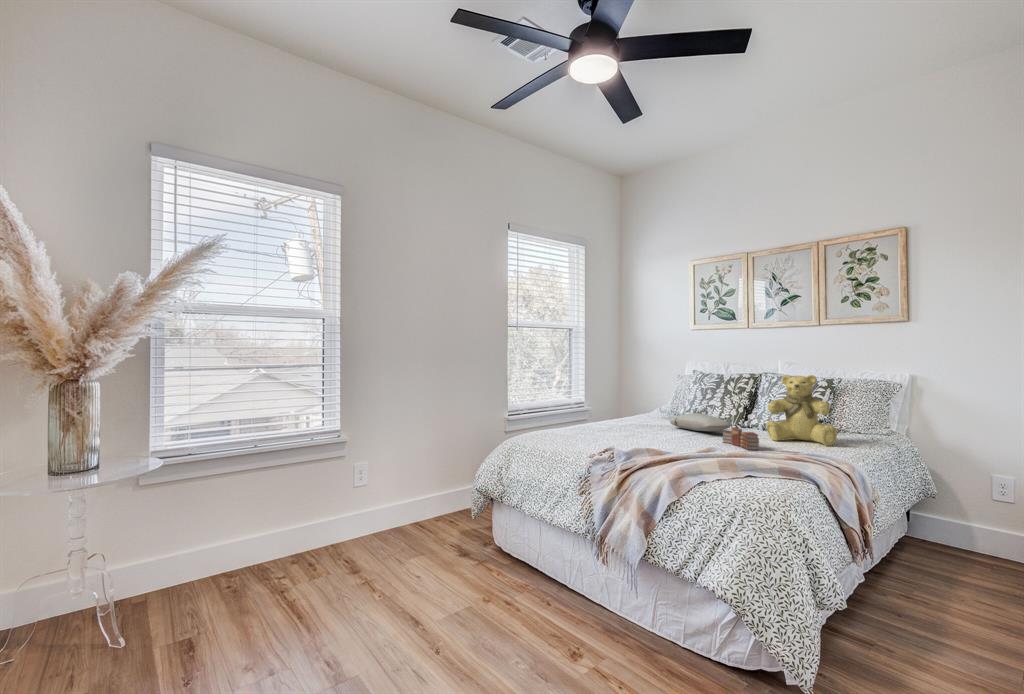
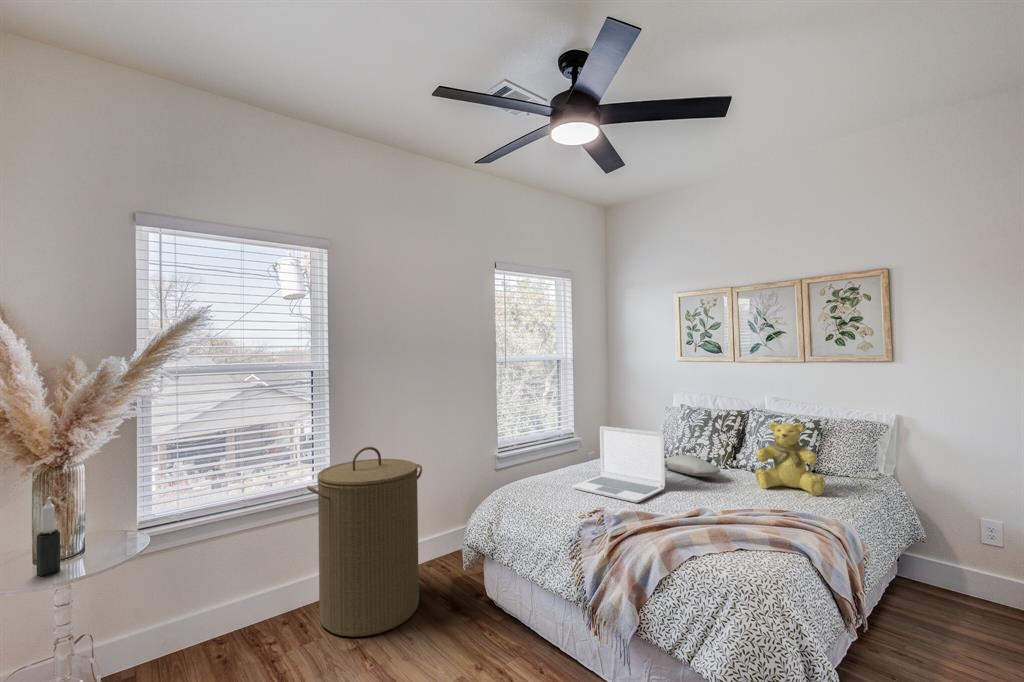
laptop: none [581,380,674,448] -> present [573,426,665,503]
laundry hamper: none [316,393,430,576] -> present [307,447,422,637]
candle: none [55,406,77,481] -> present [37,497,60,576]
book: present [723,427,759,450] -> none [712,478,749,504]

